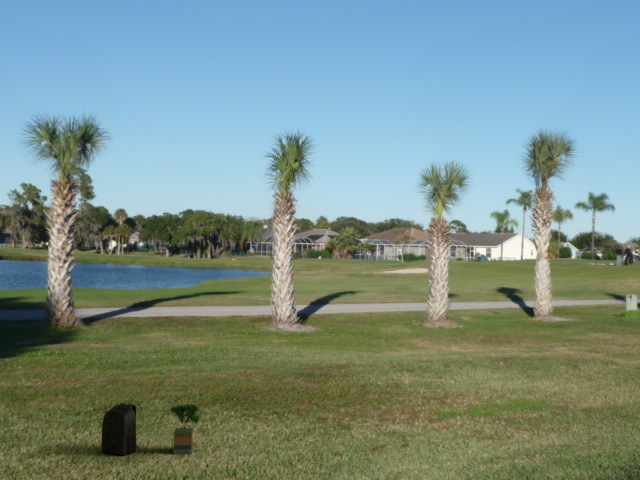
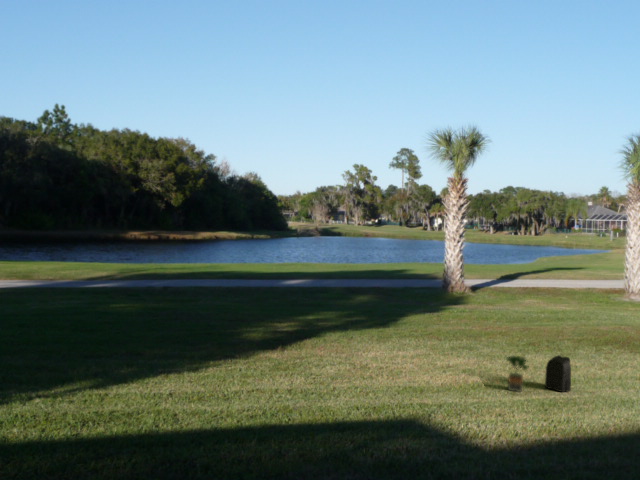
potted tree: present [170,404,201,454] -> present [507,356,528,392]

